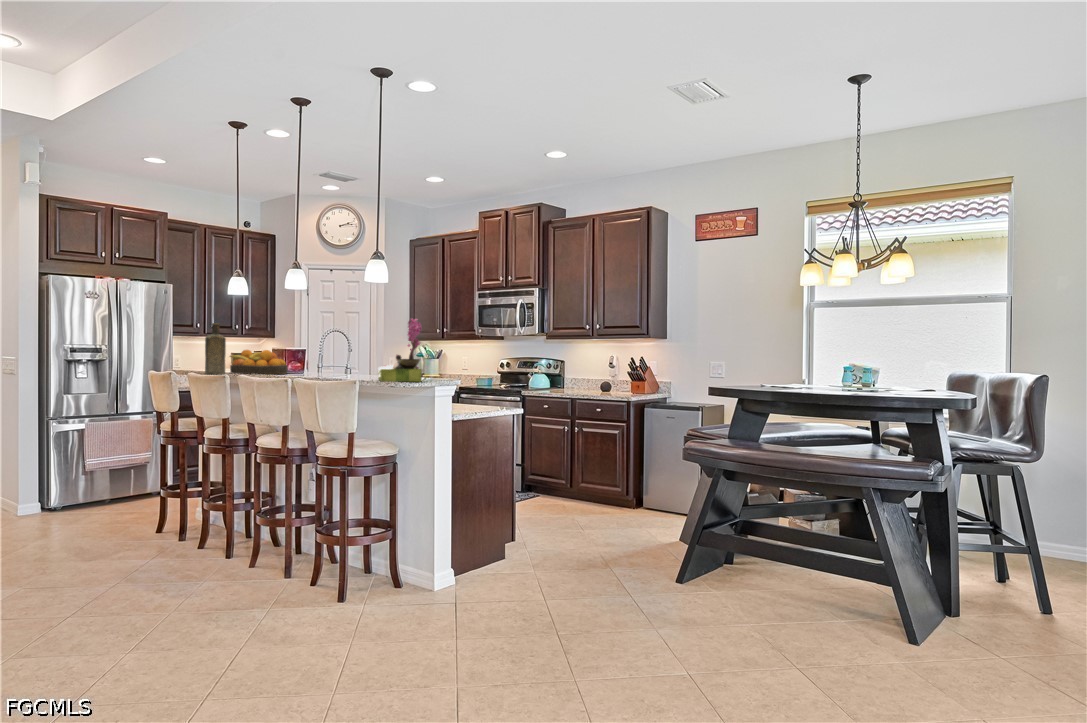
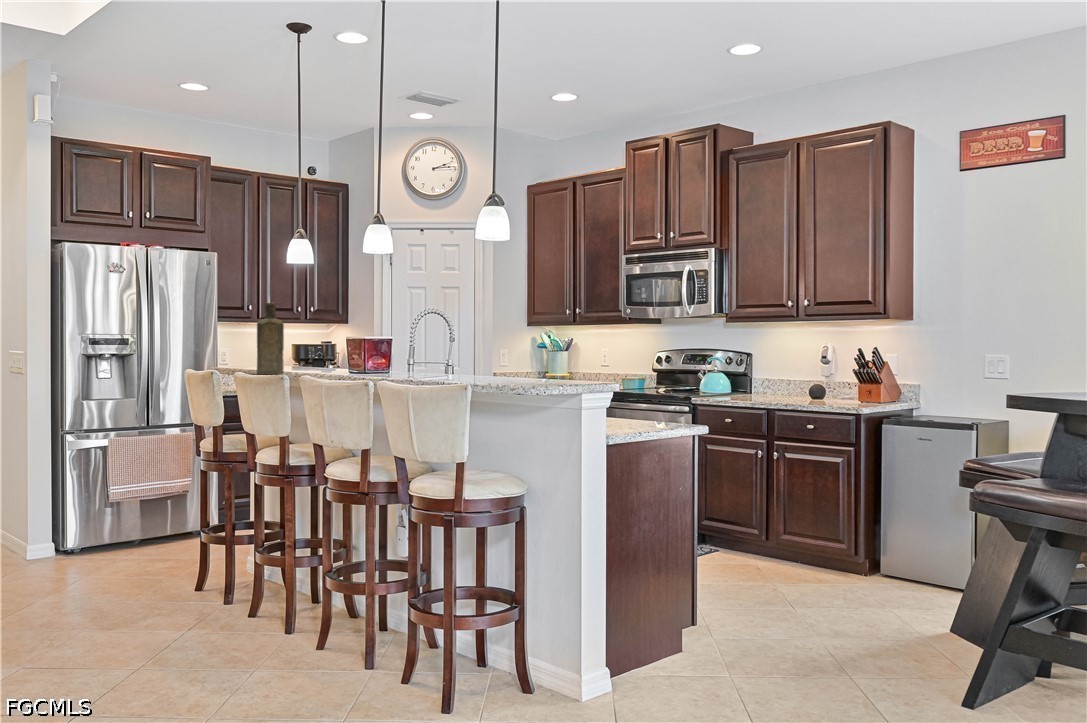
flower arrangement: present [378,319,422,382] -> none [496,290,566,386]
fruit bowl: present [230,350,288,374] -> none [288,340,366,374]

